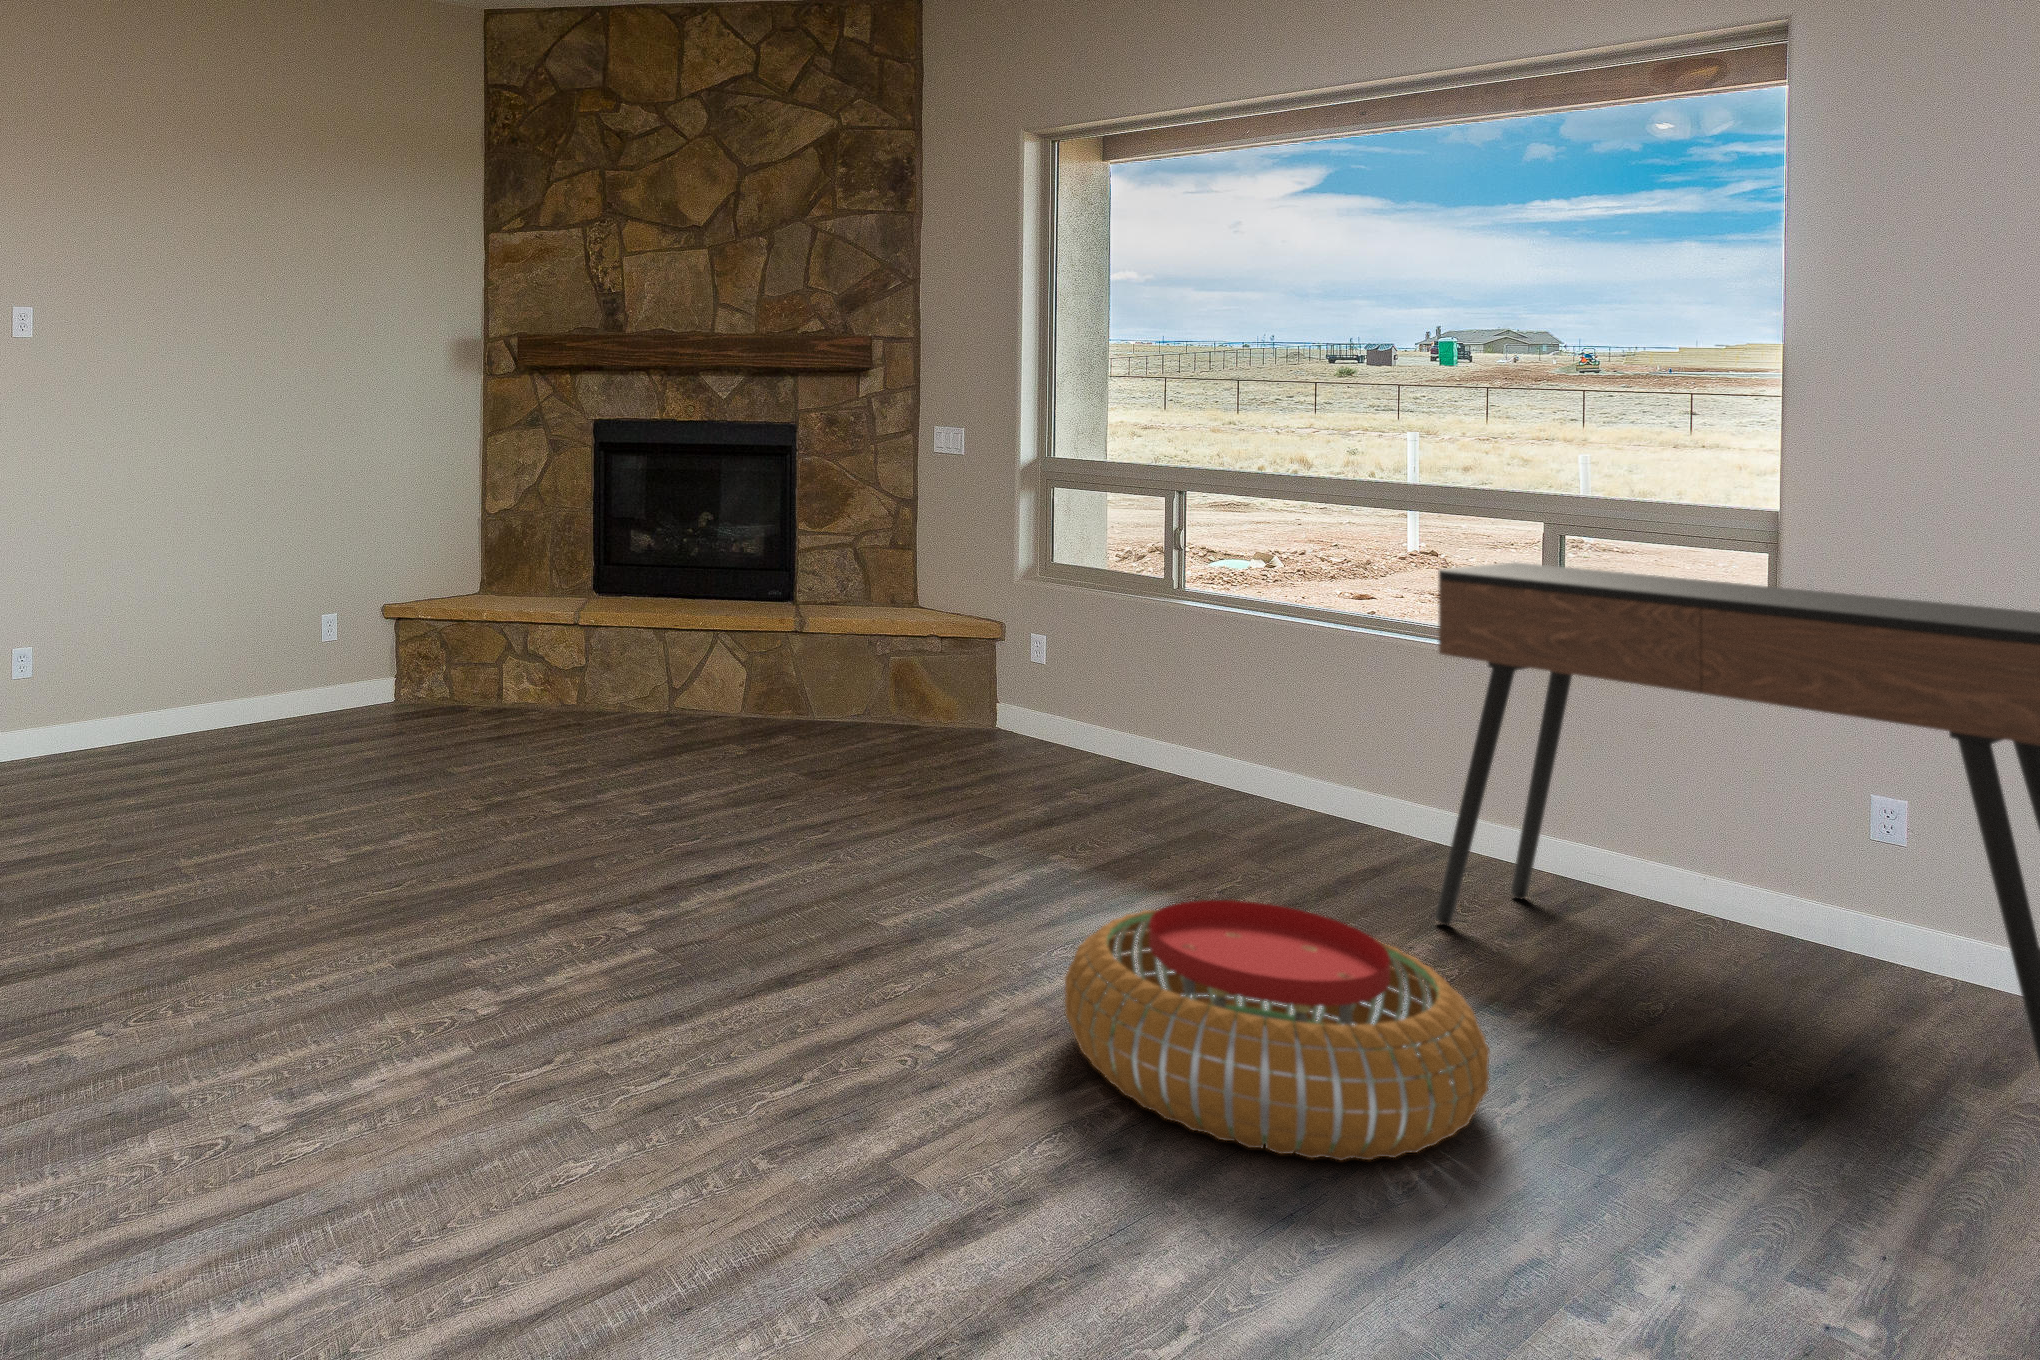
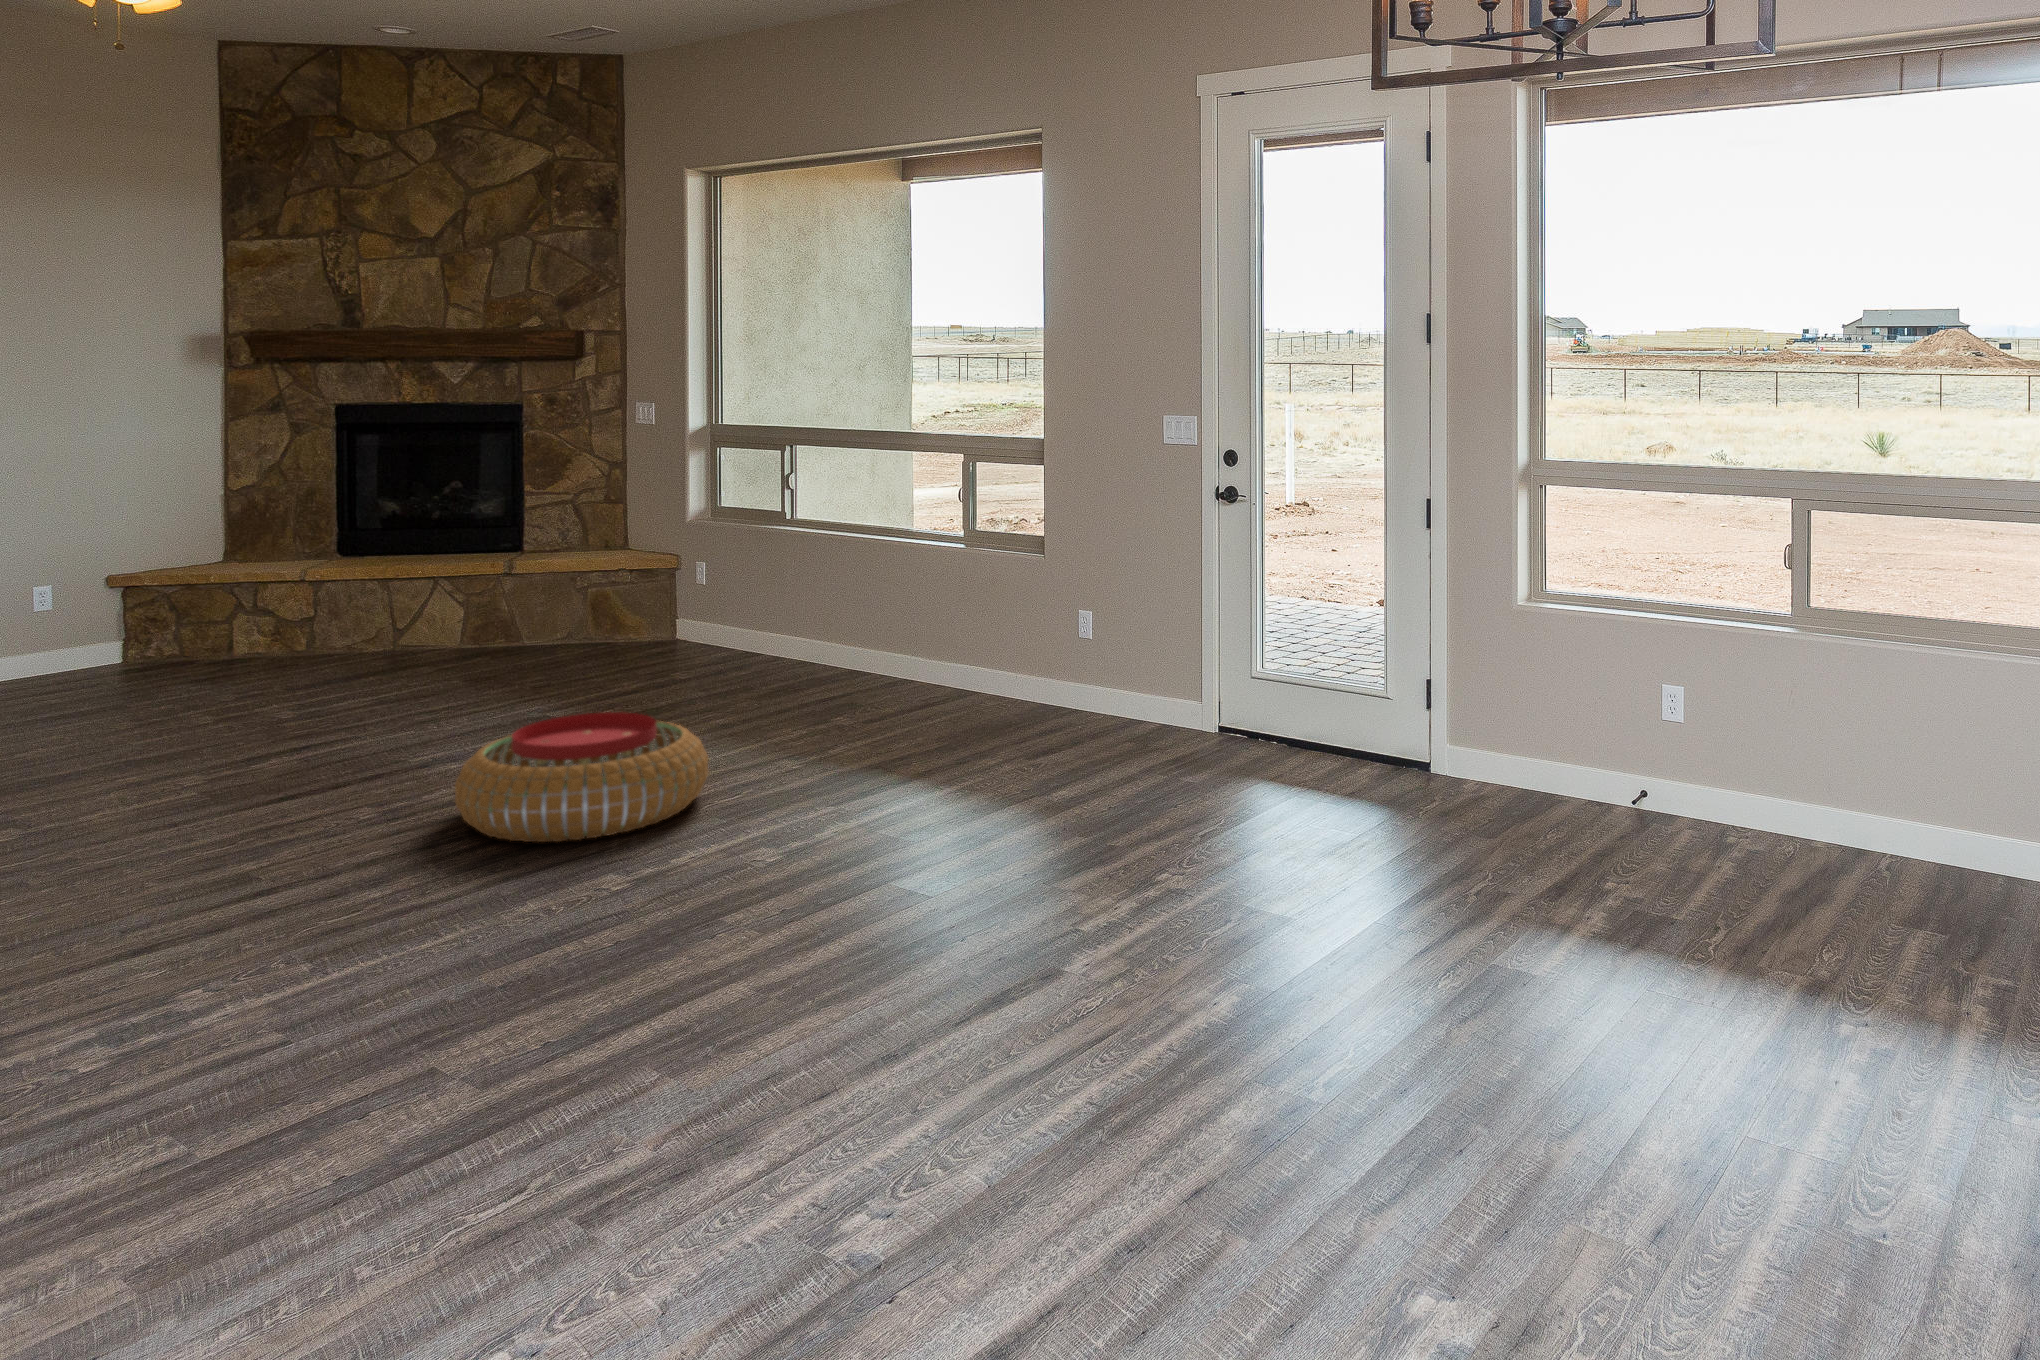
console table: present [1435,562,2040,1065] -> none [822,492,1112,771]

